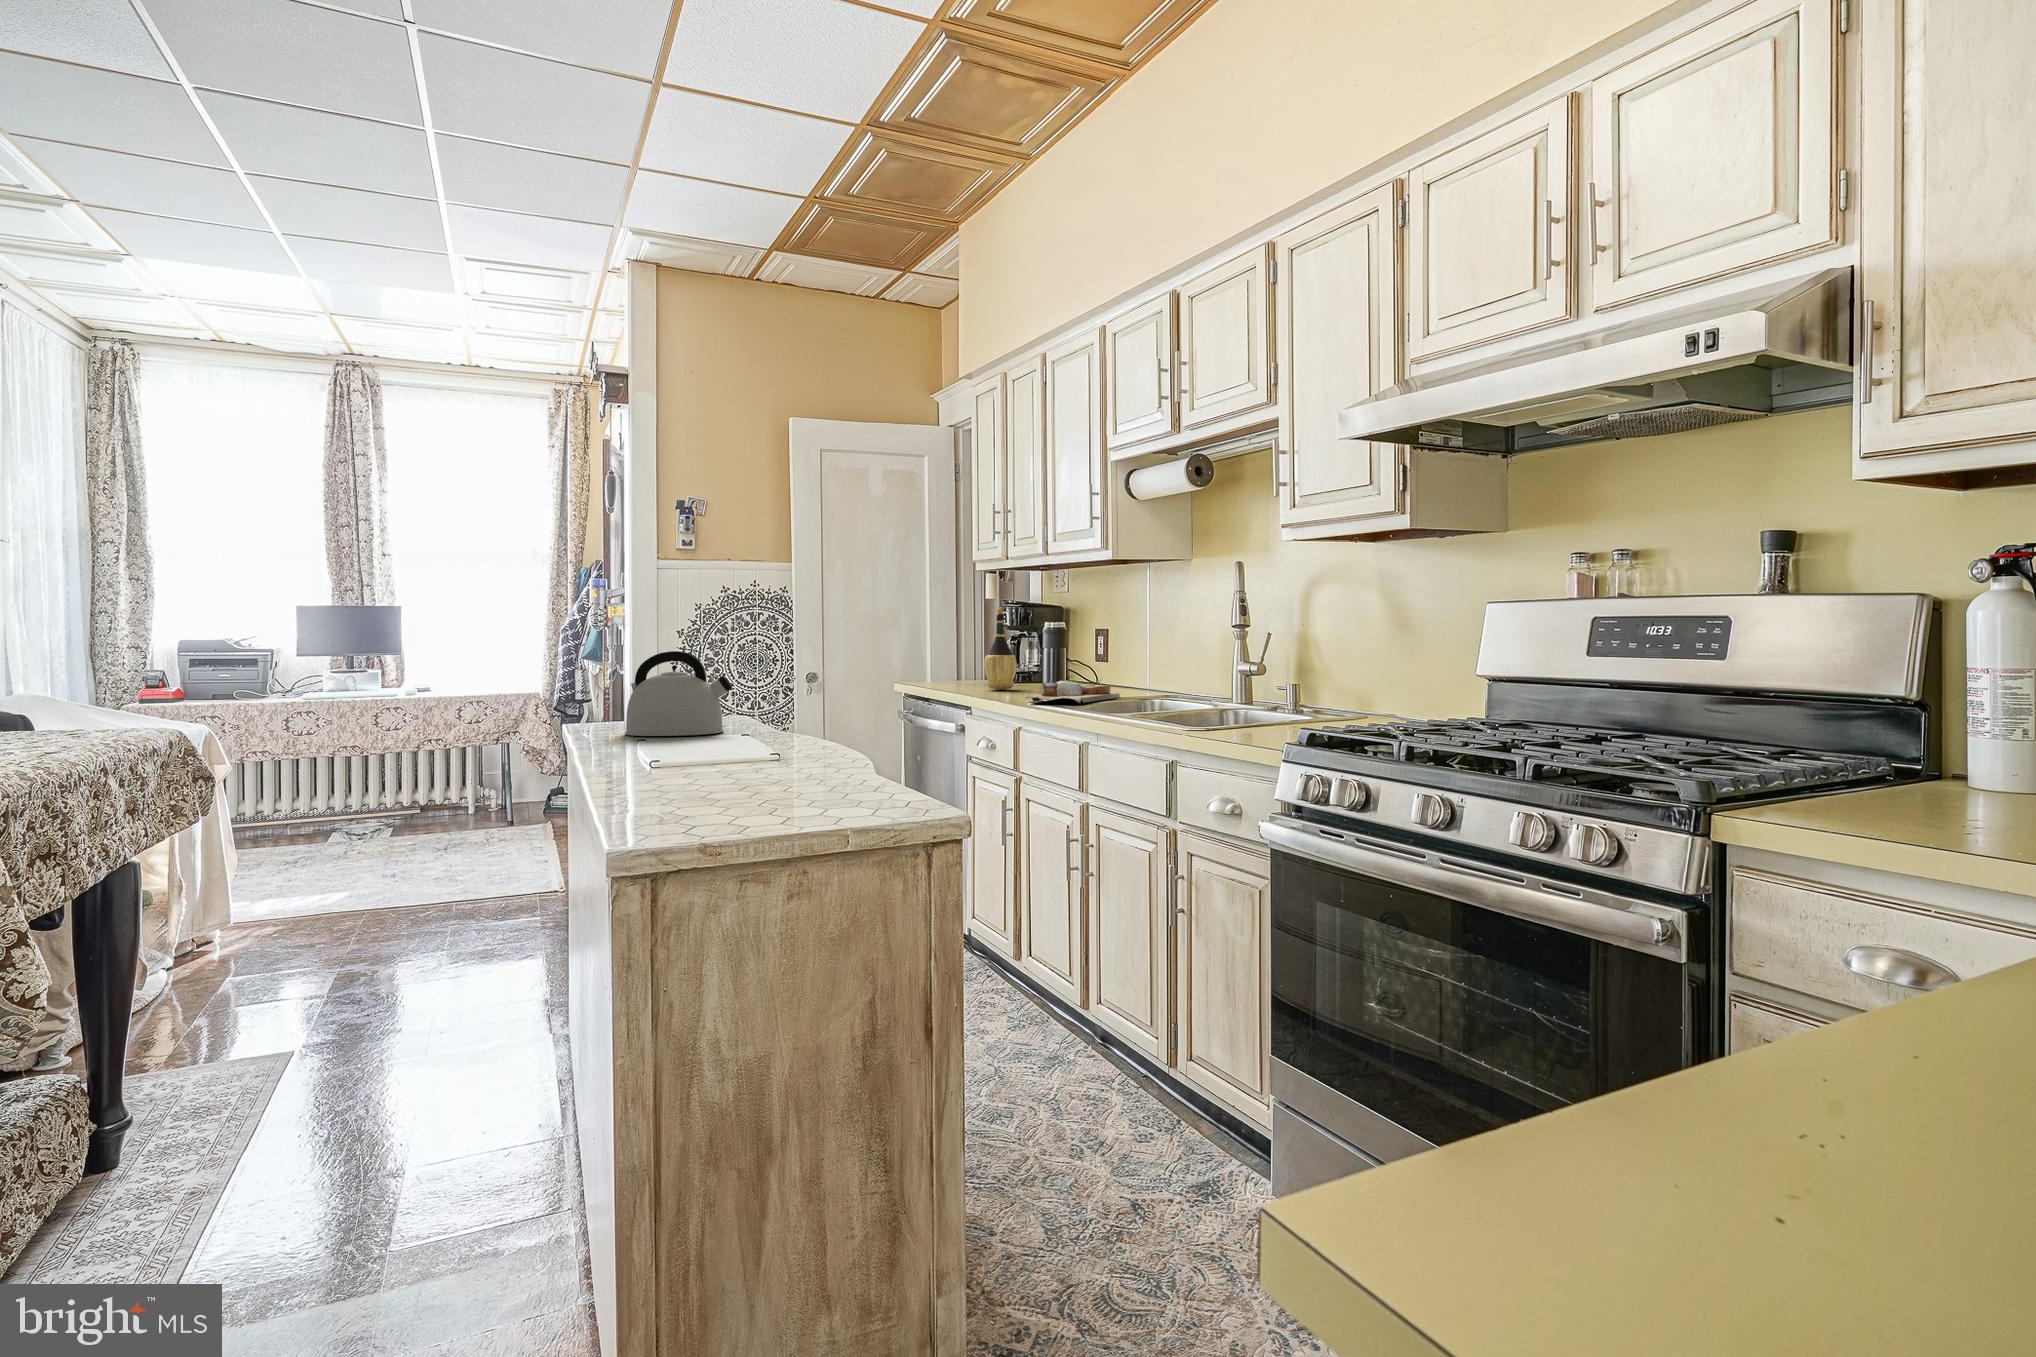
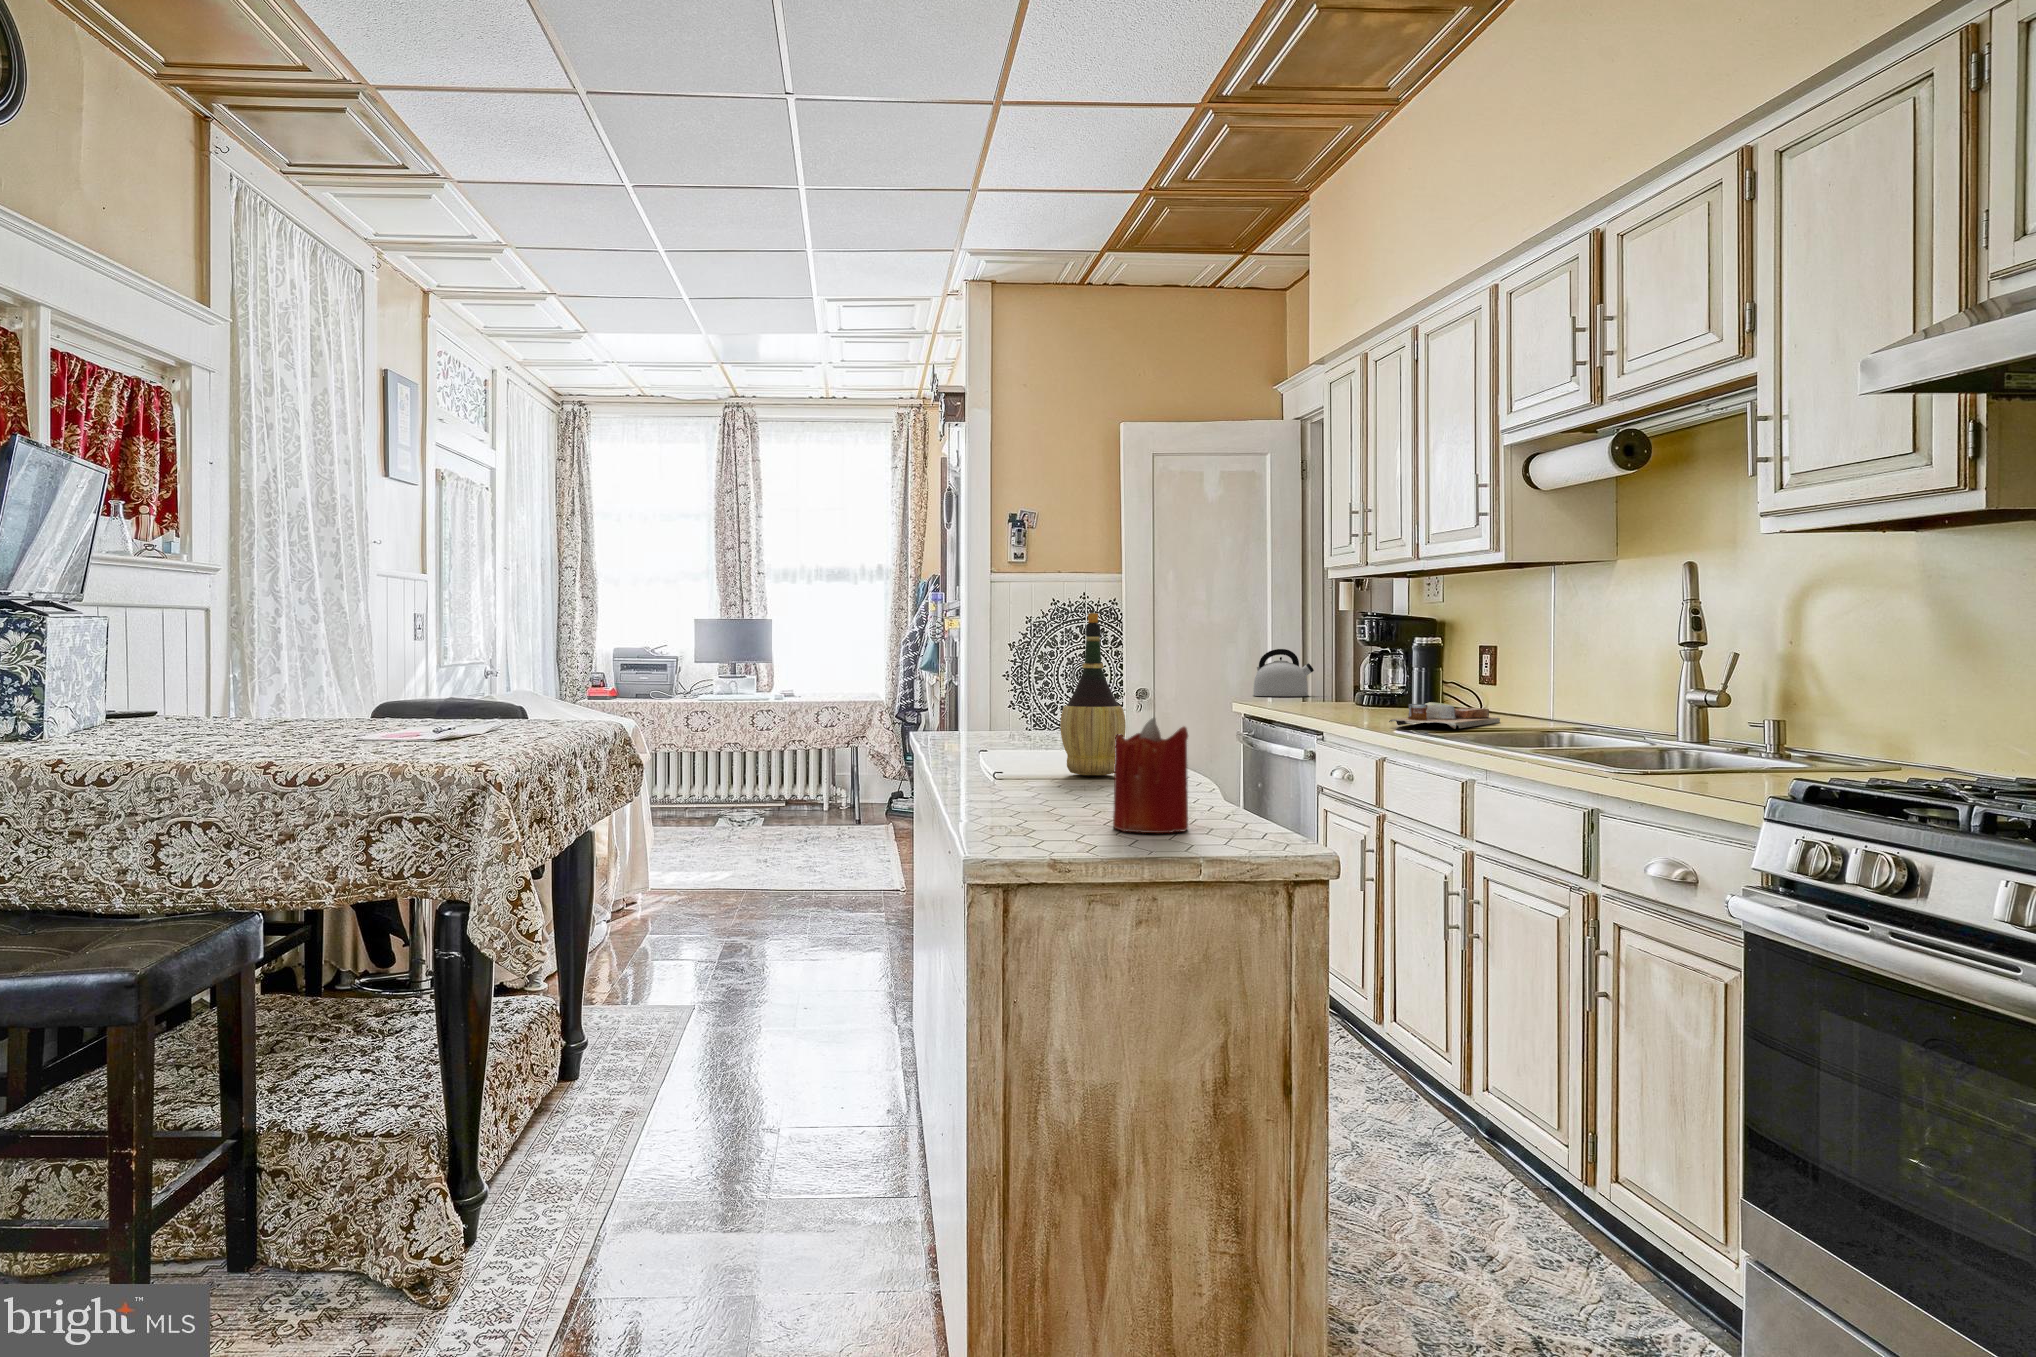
wine bottle: present [984,609,1017,690] -> present [1060,613,1126,775]
kettle: present [625,651,732,736] -> present [1253,649,1314,696]
candle: none [774,694,838,791] -> present [1113,718,1188,833]

